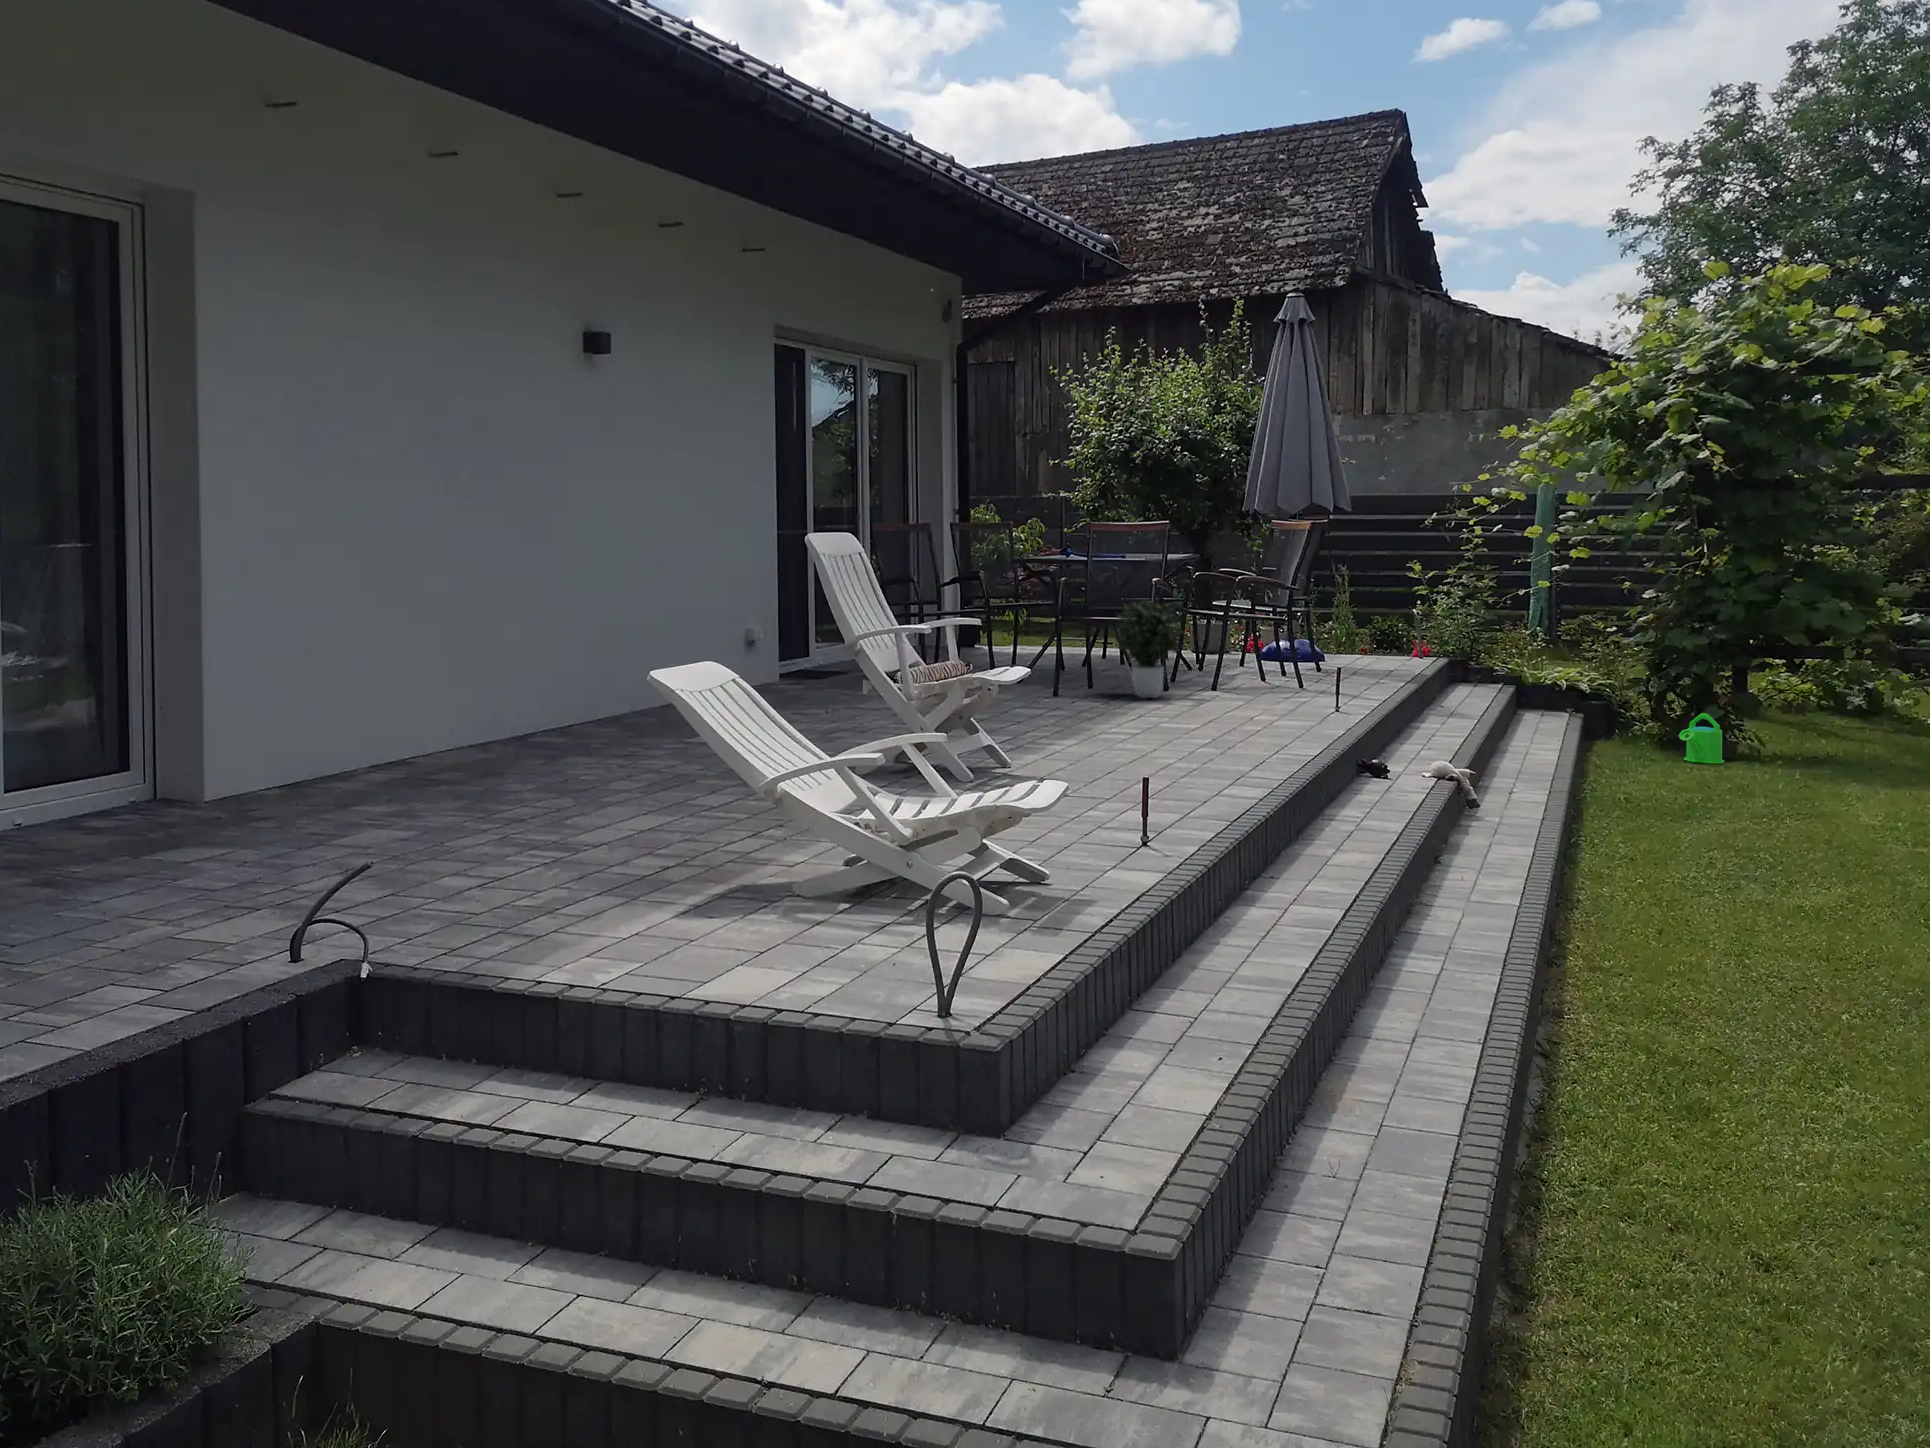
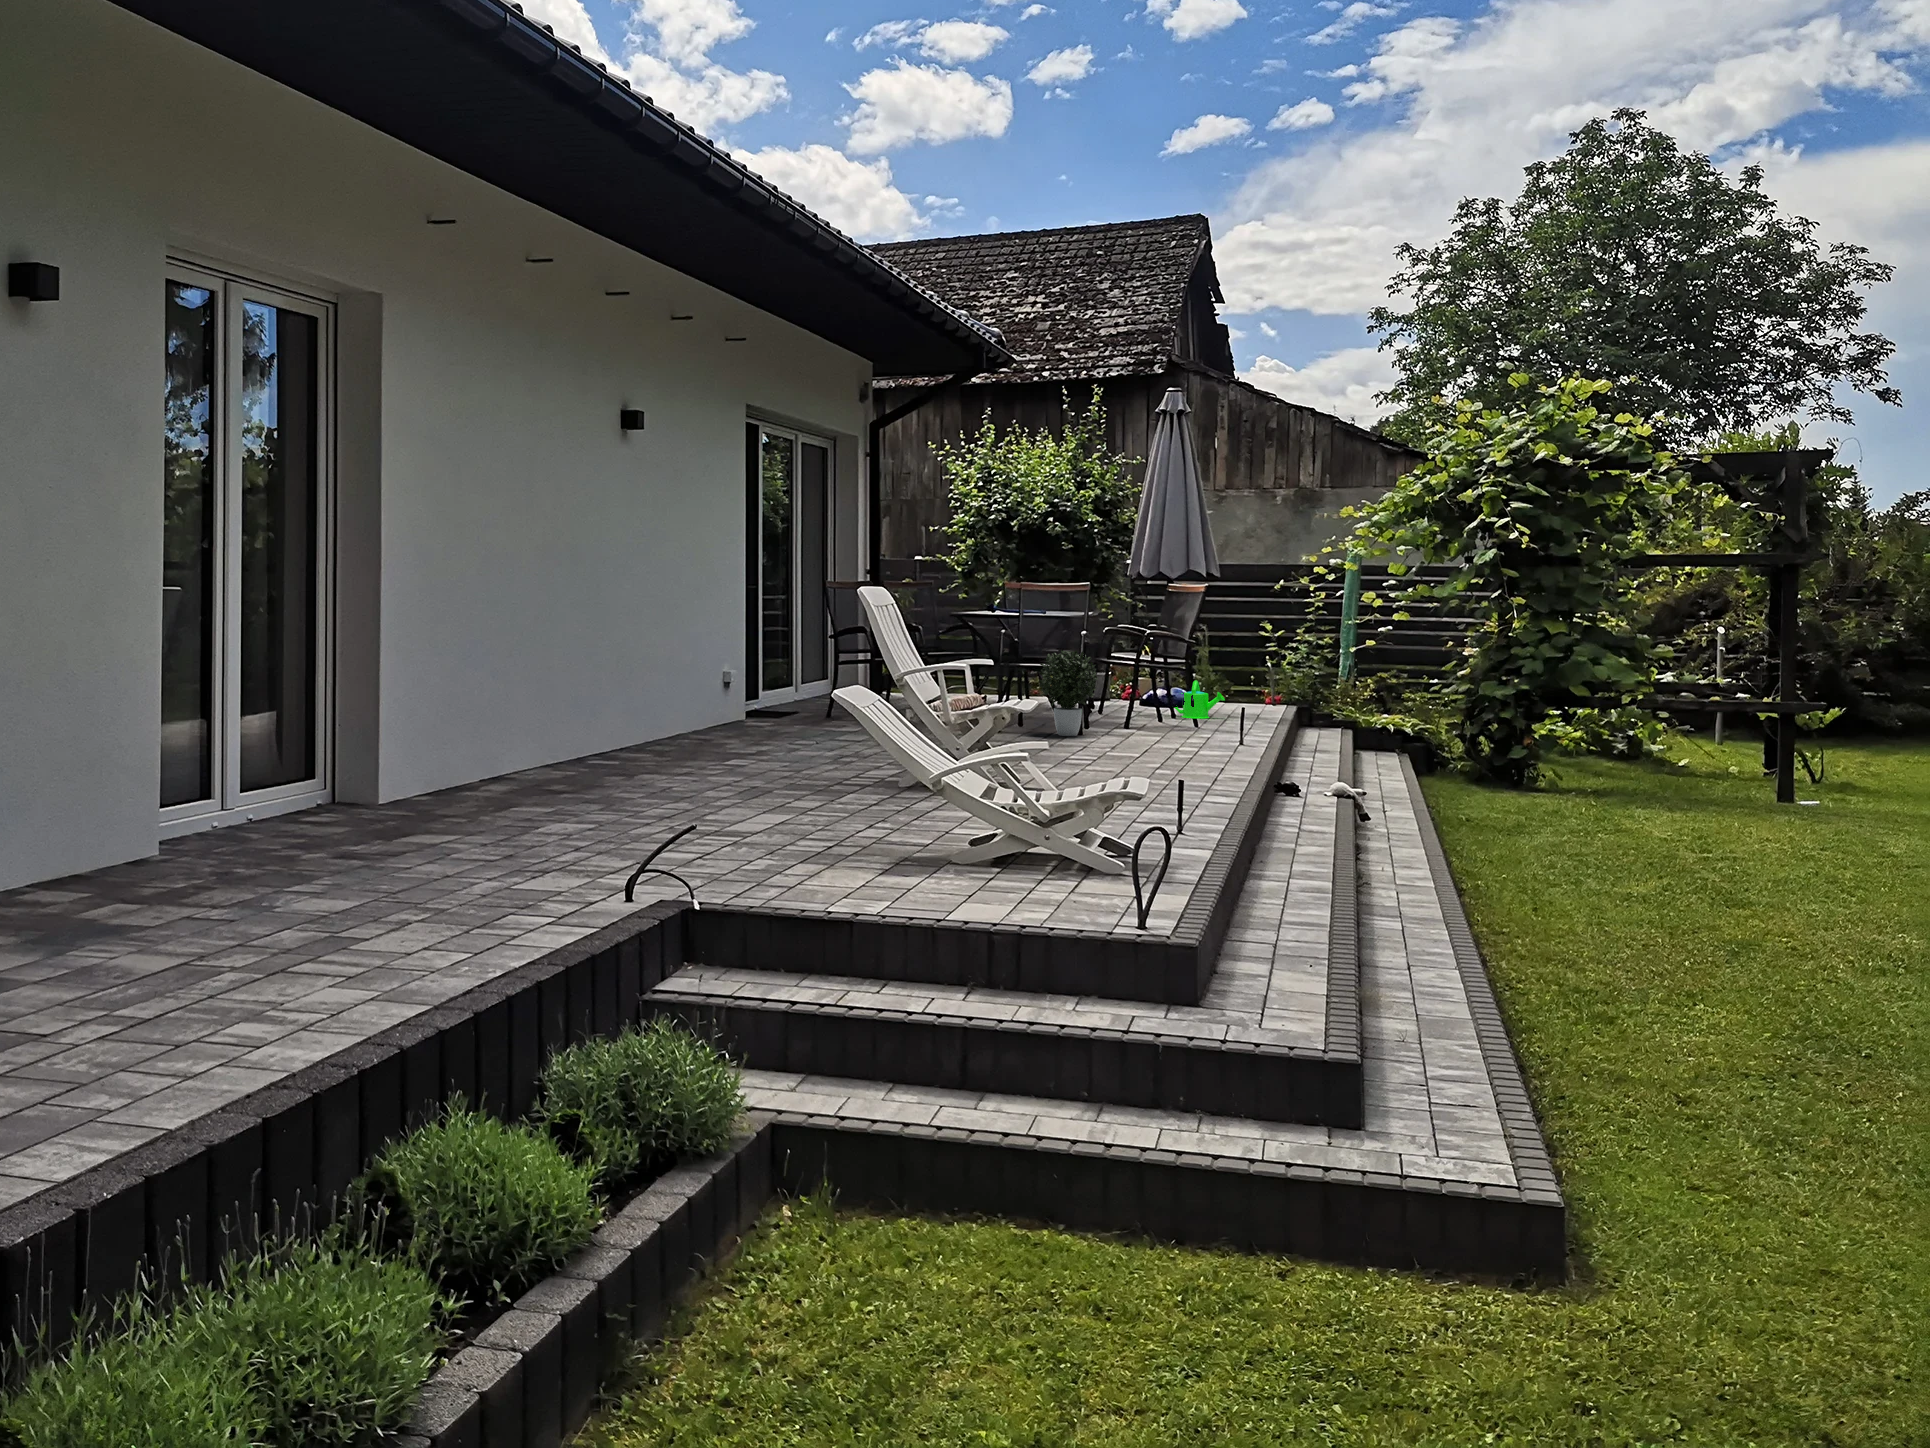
watering can: present [1679,713,1725,763] -> present [1174,680,1225,719]

